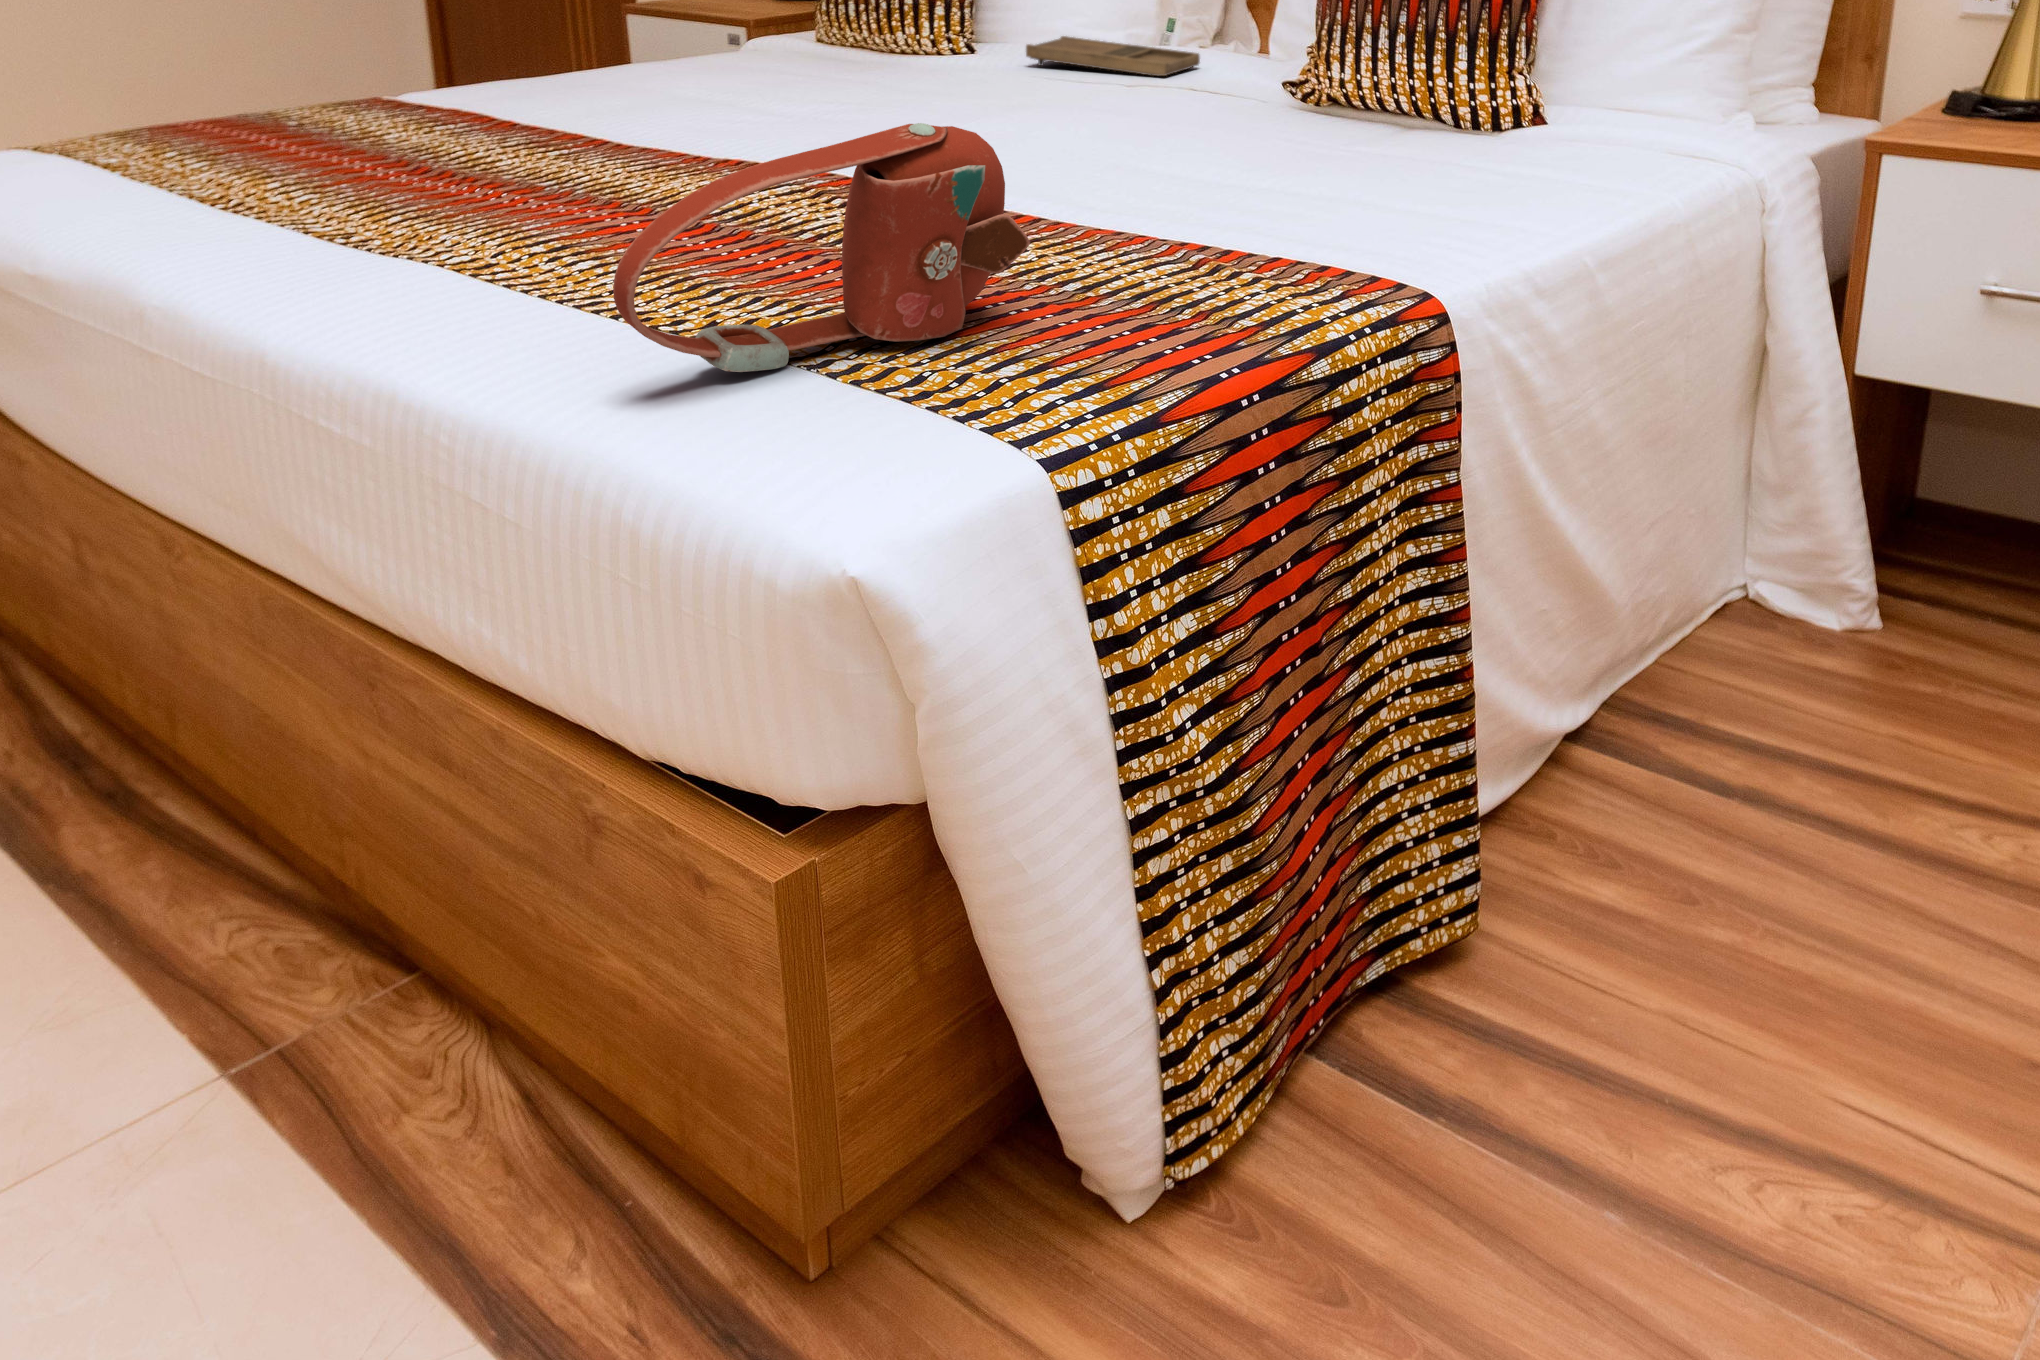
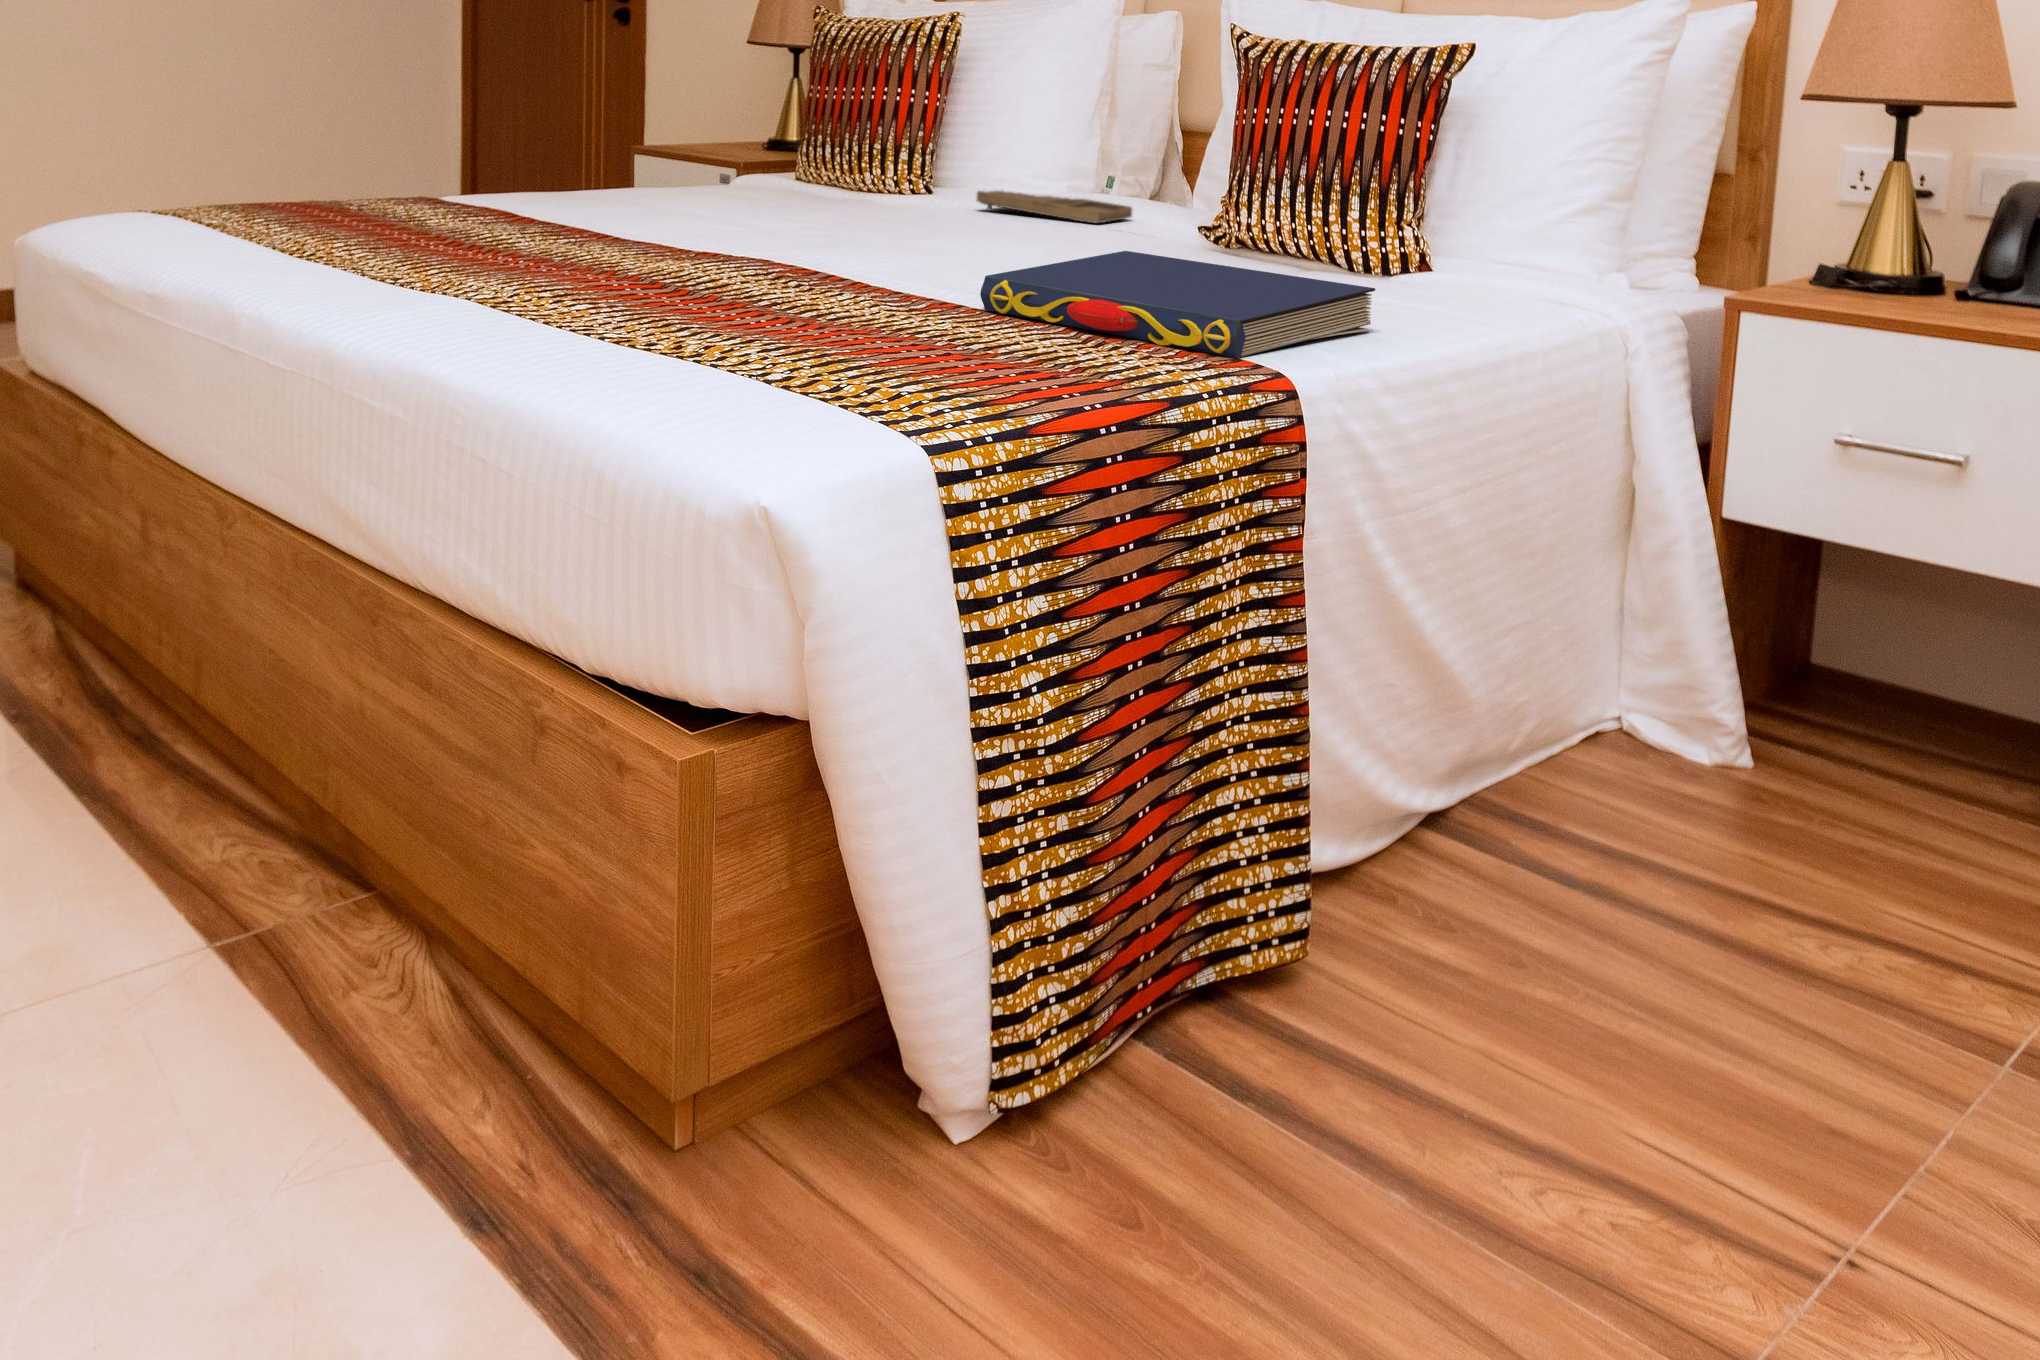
handbag: present [613,123,1031,372] -> none [605,194,940,377]
book: none [1062,132,1513,276] -> present [980,251,1375,358]

